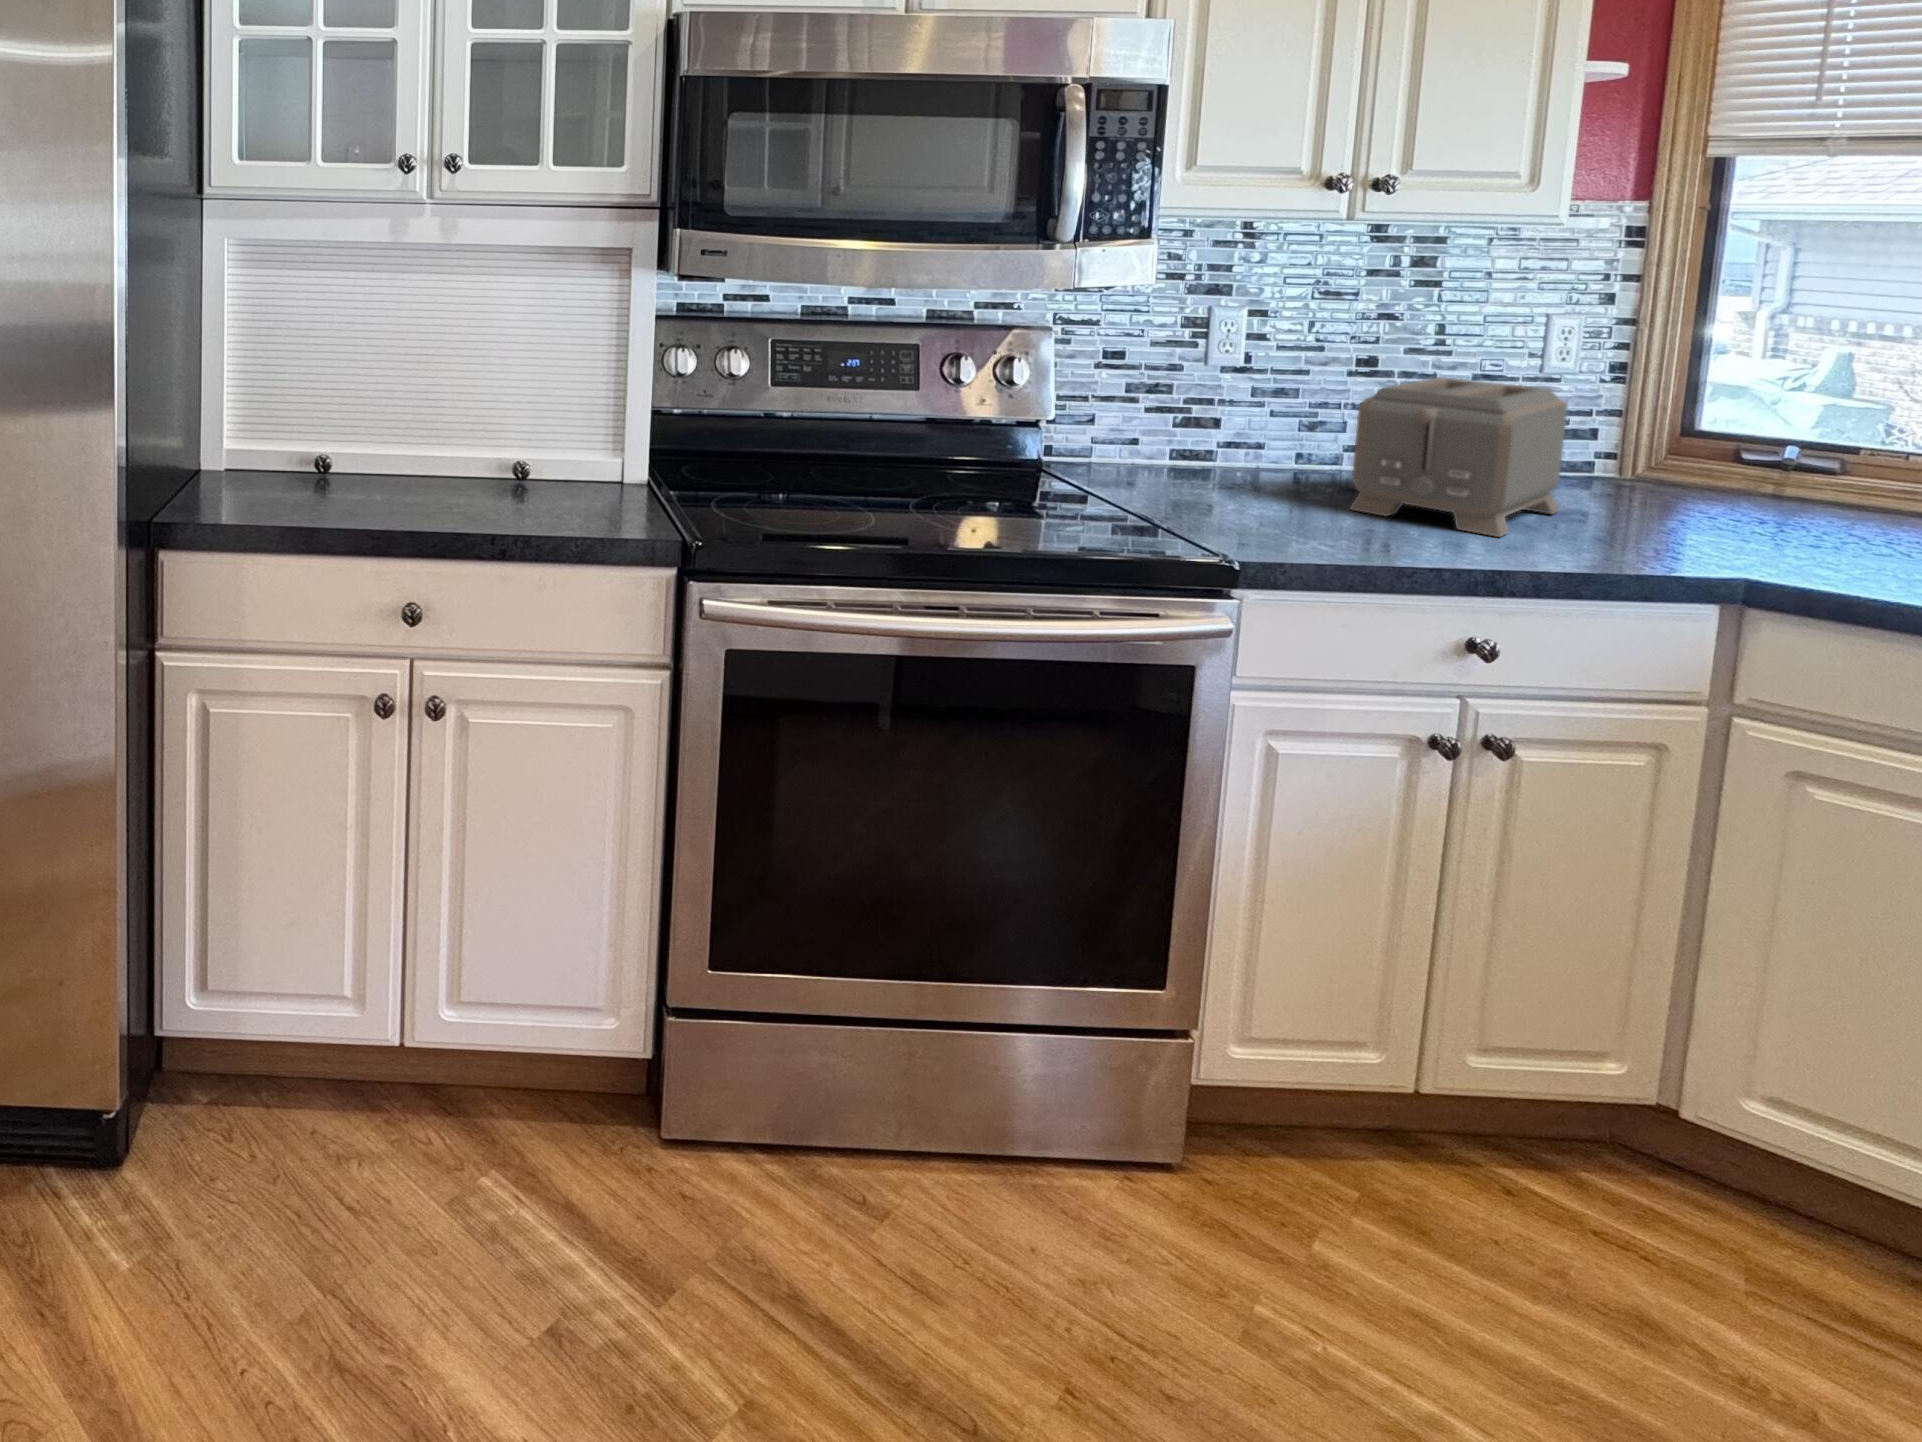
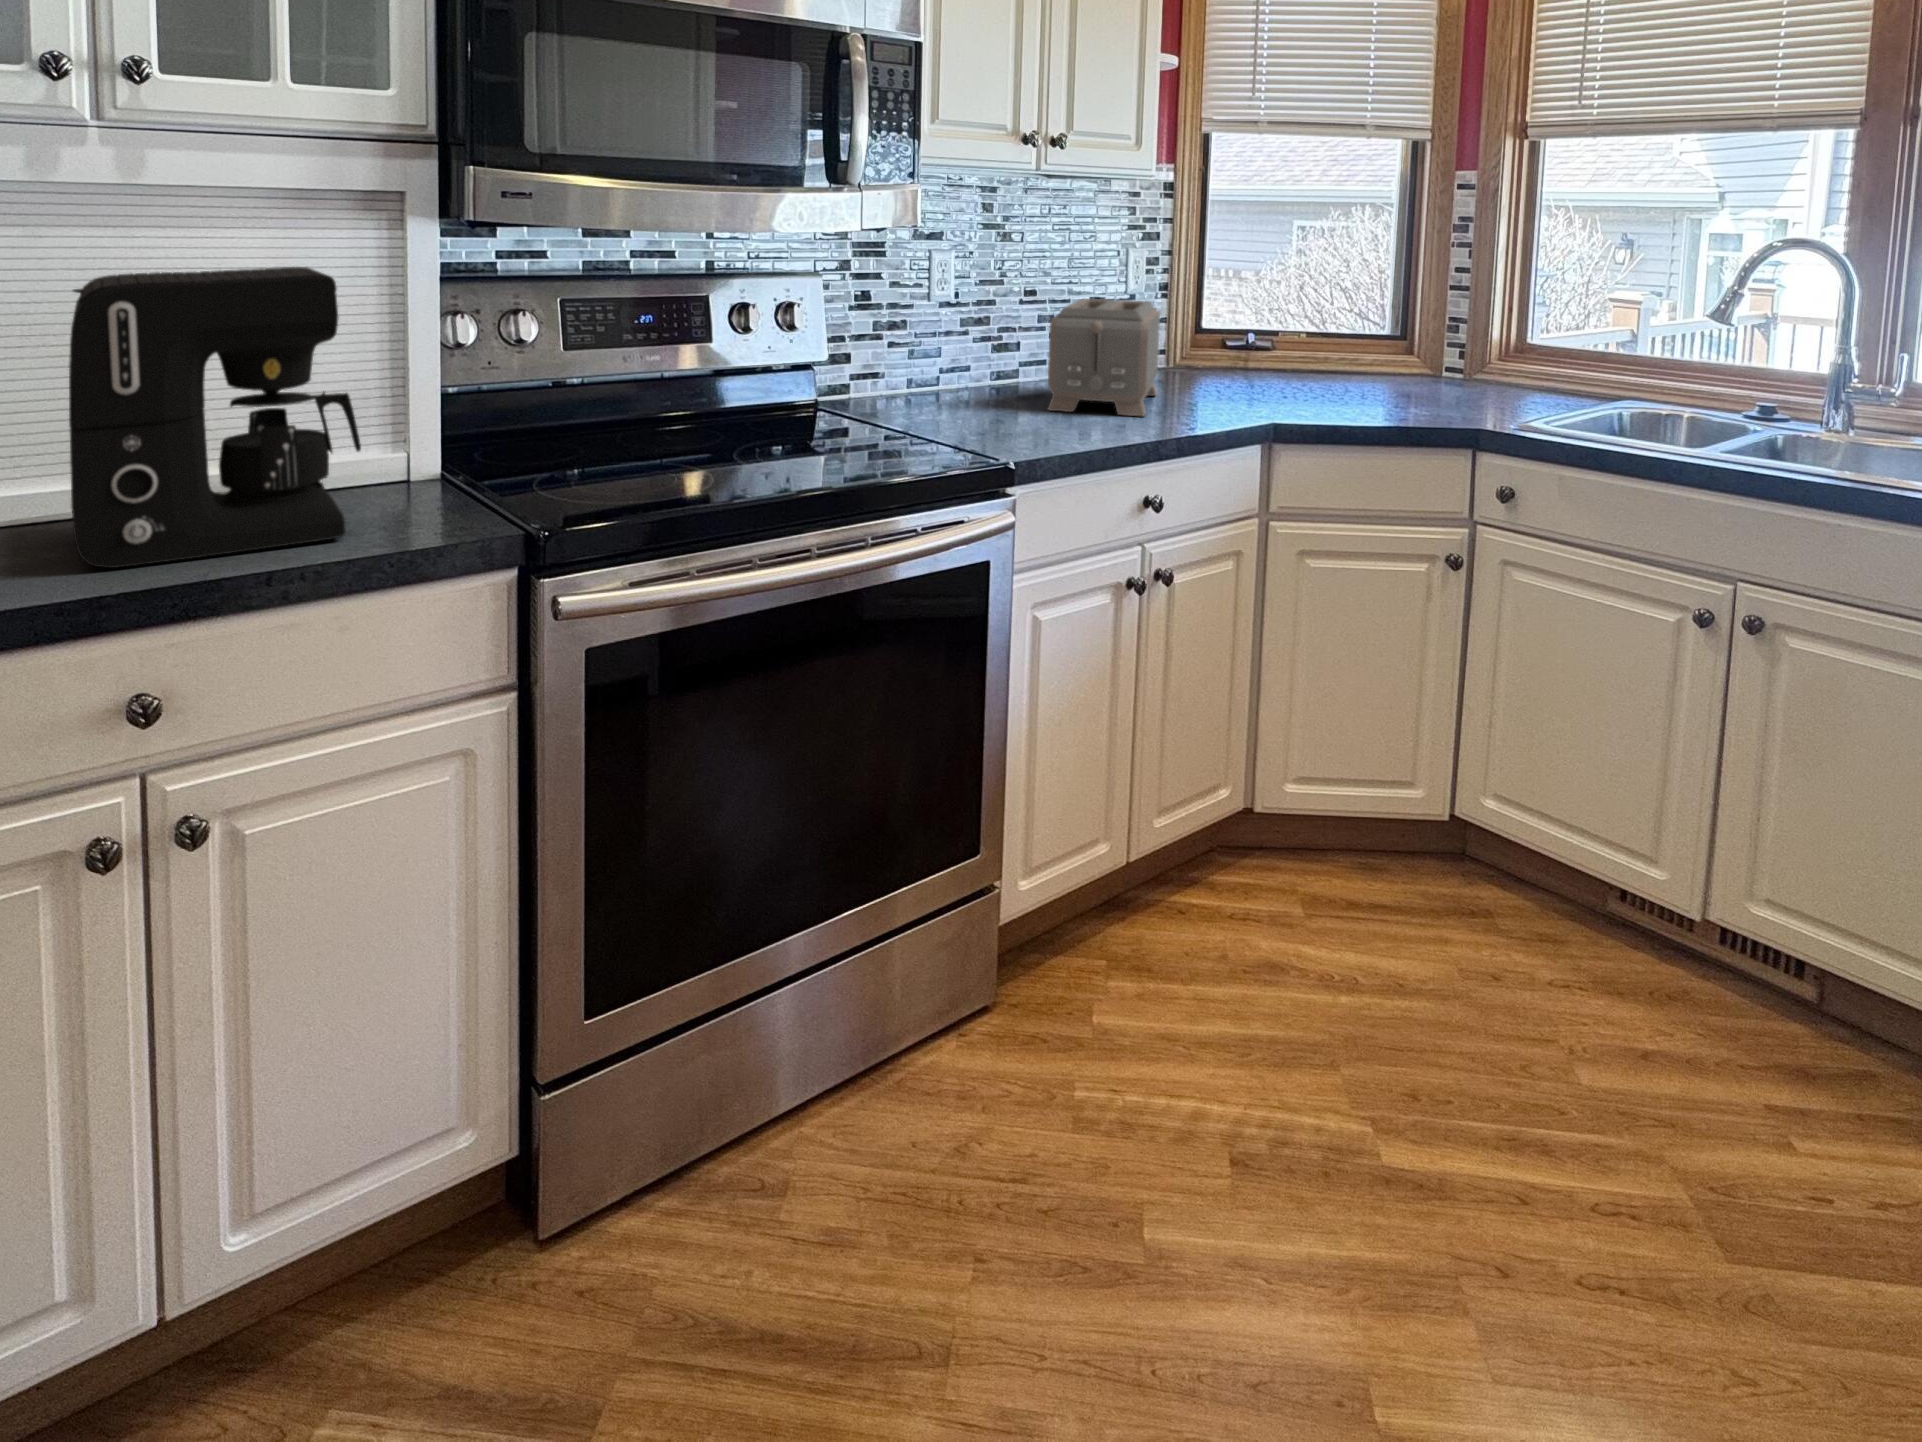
coffee maker: none [390,308,577,518] -> present [69,267,361,568]

